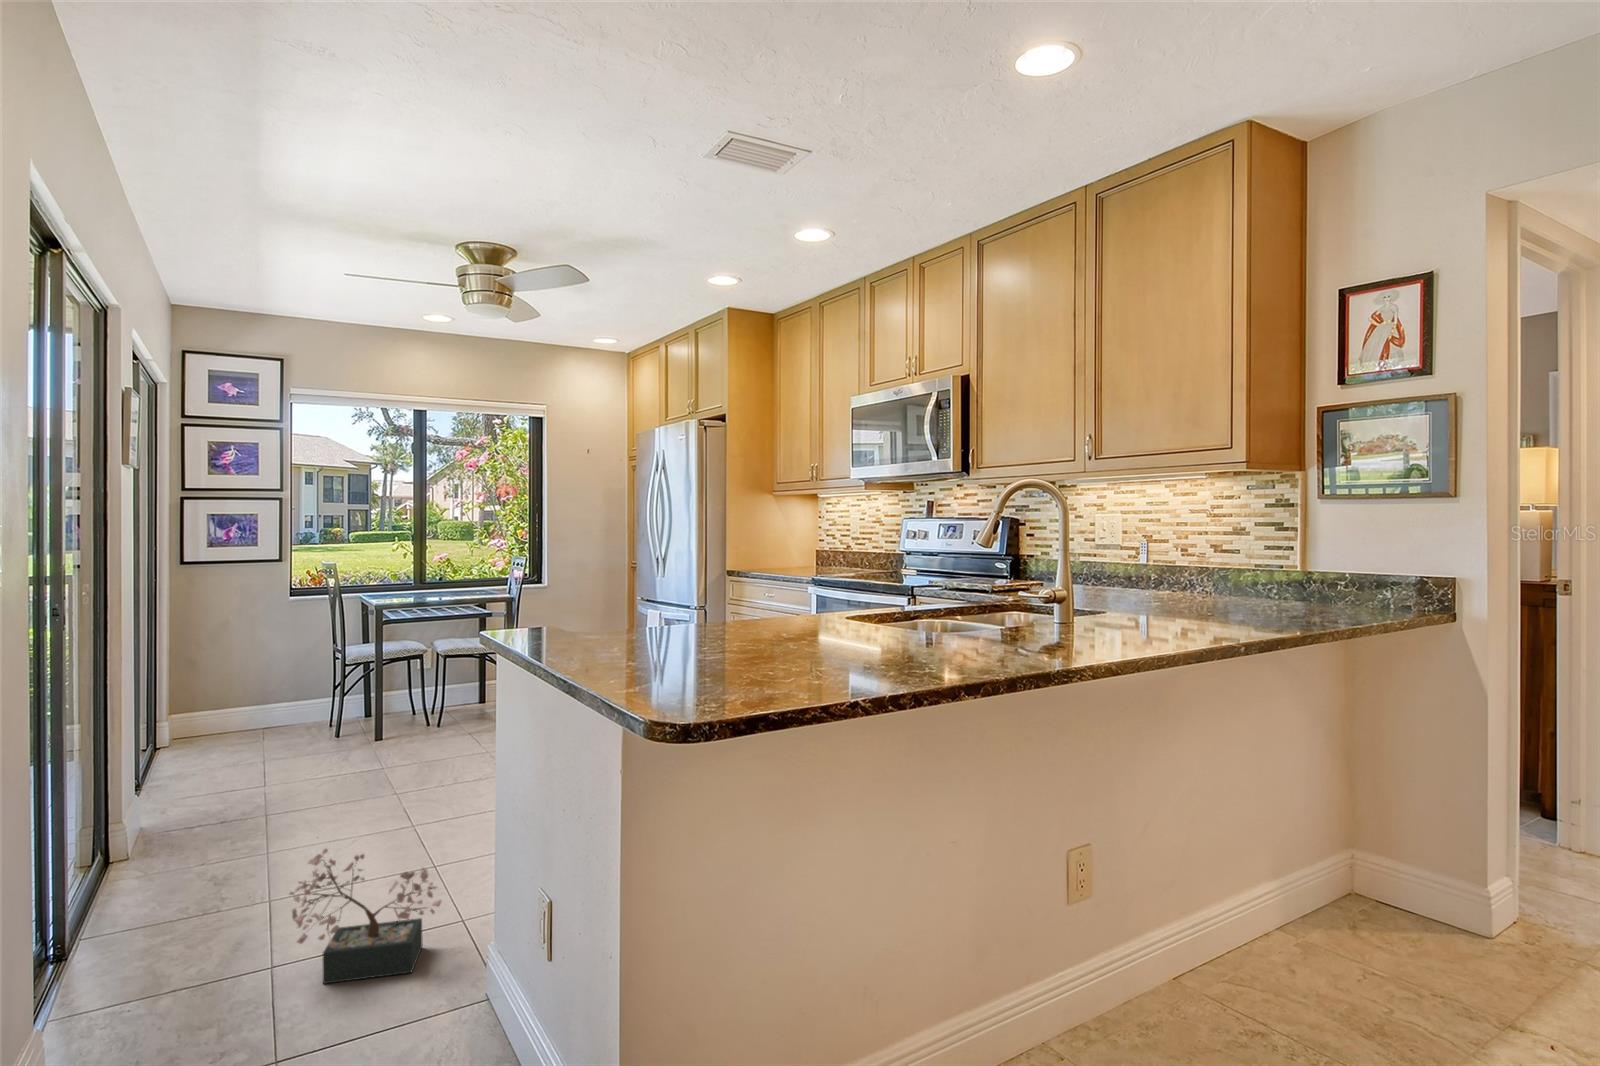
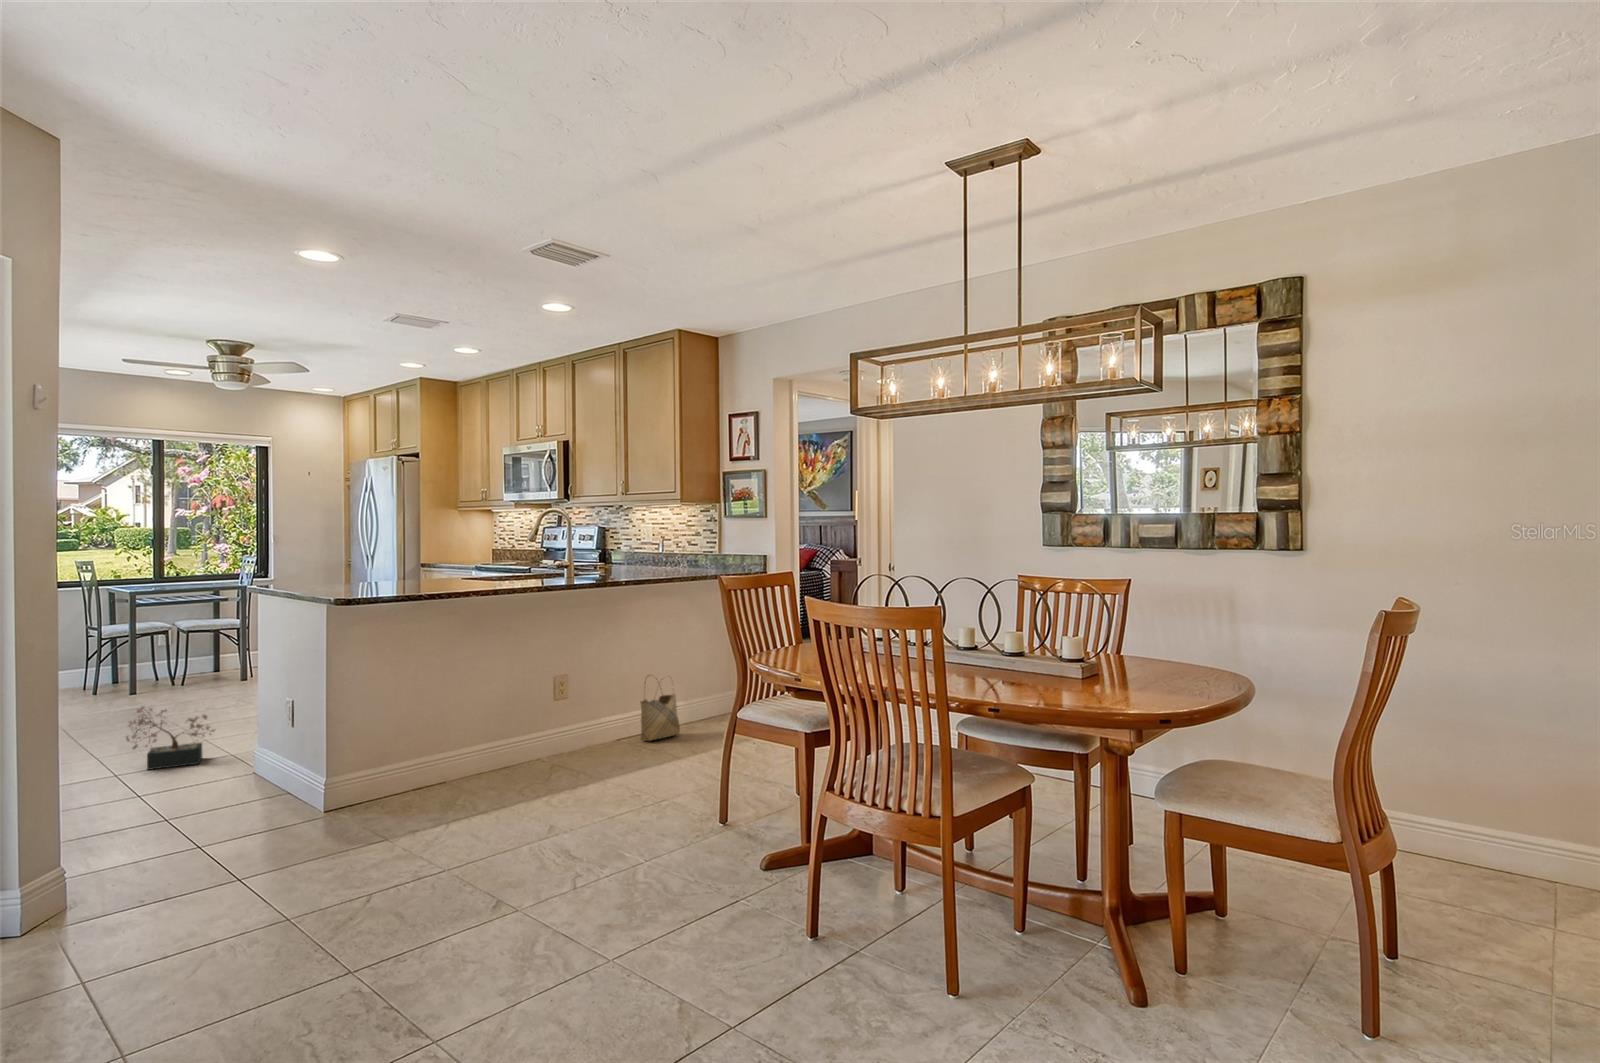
woven basket: none [1272,842,1354,1010] -> present [640,679,680,741]

